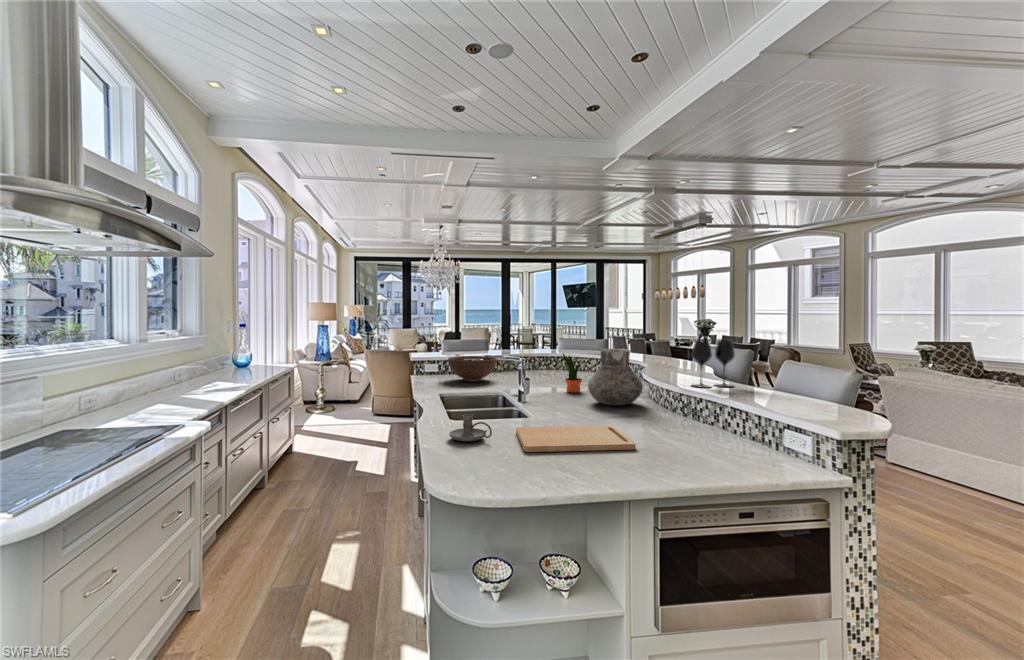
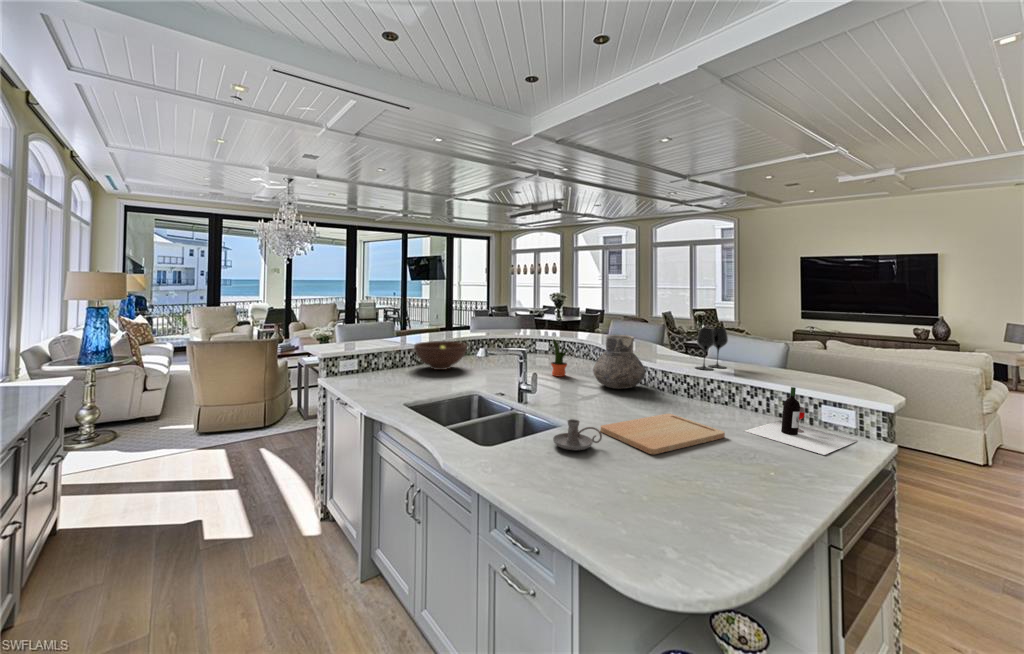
wine bottle: none [672,400,803,474] -> present [745,387,857,455]

